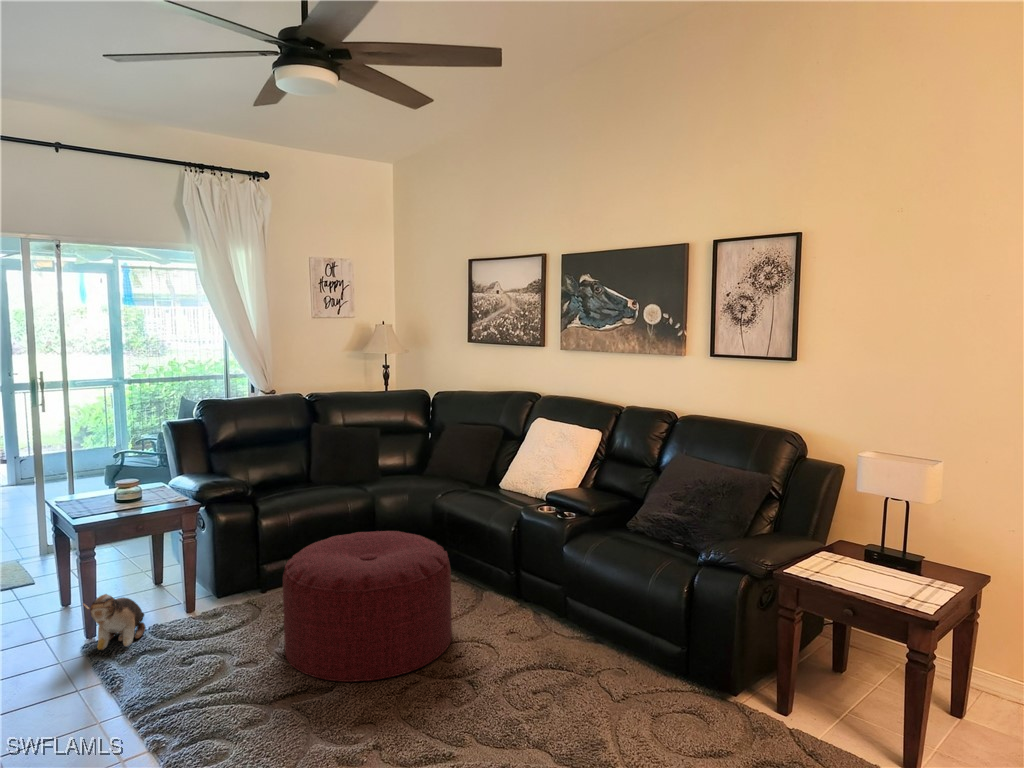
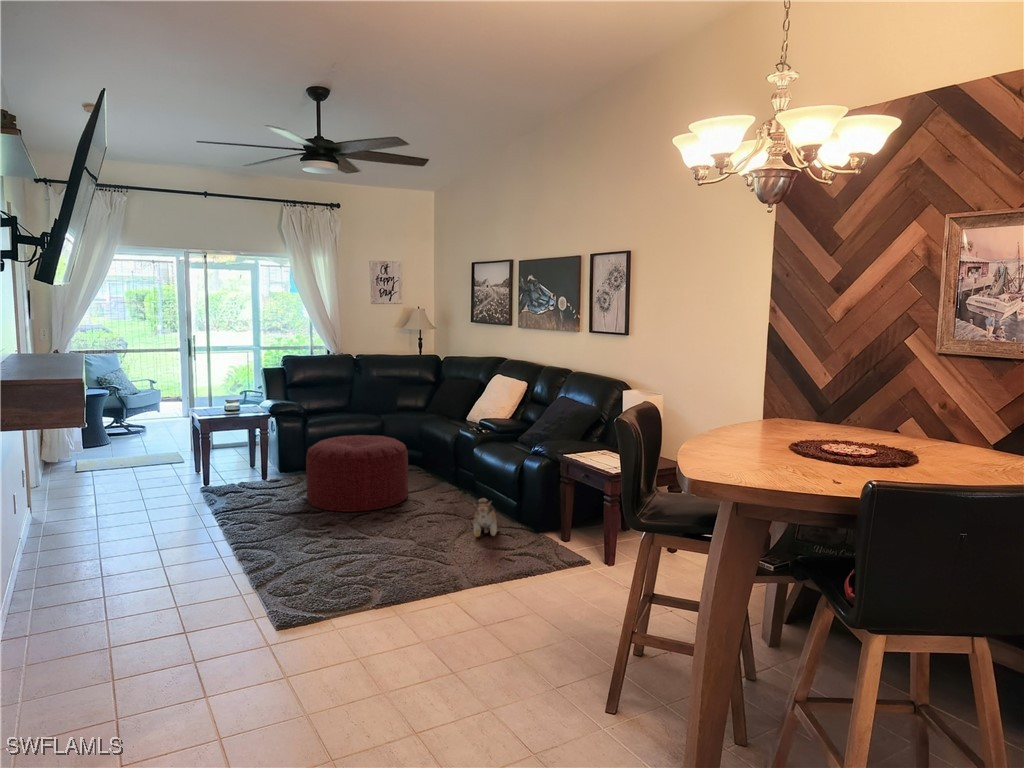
plush toy: present [83,594,146,650] -> present [473,498,499,537]

